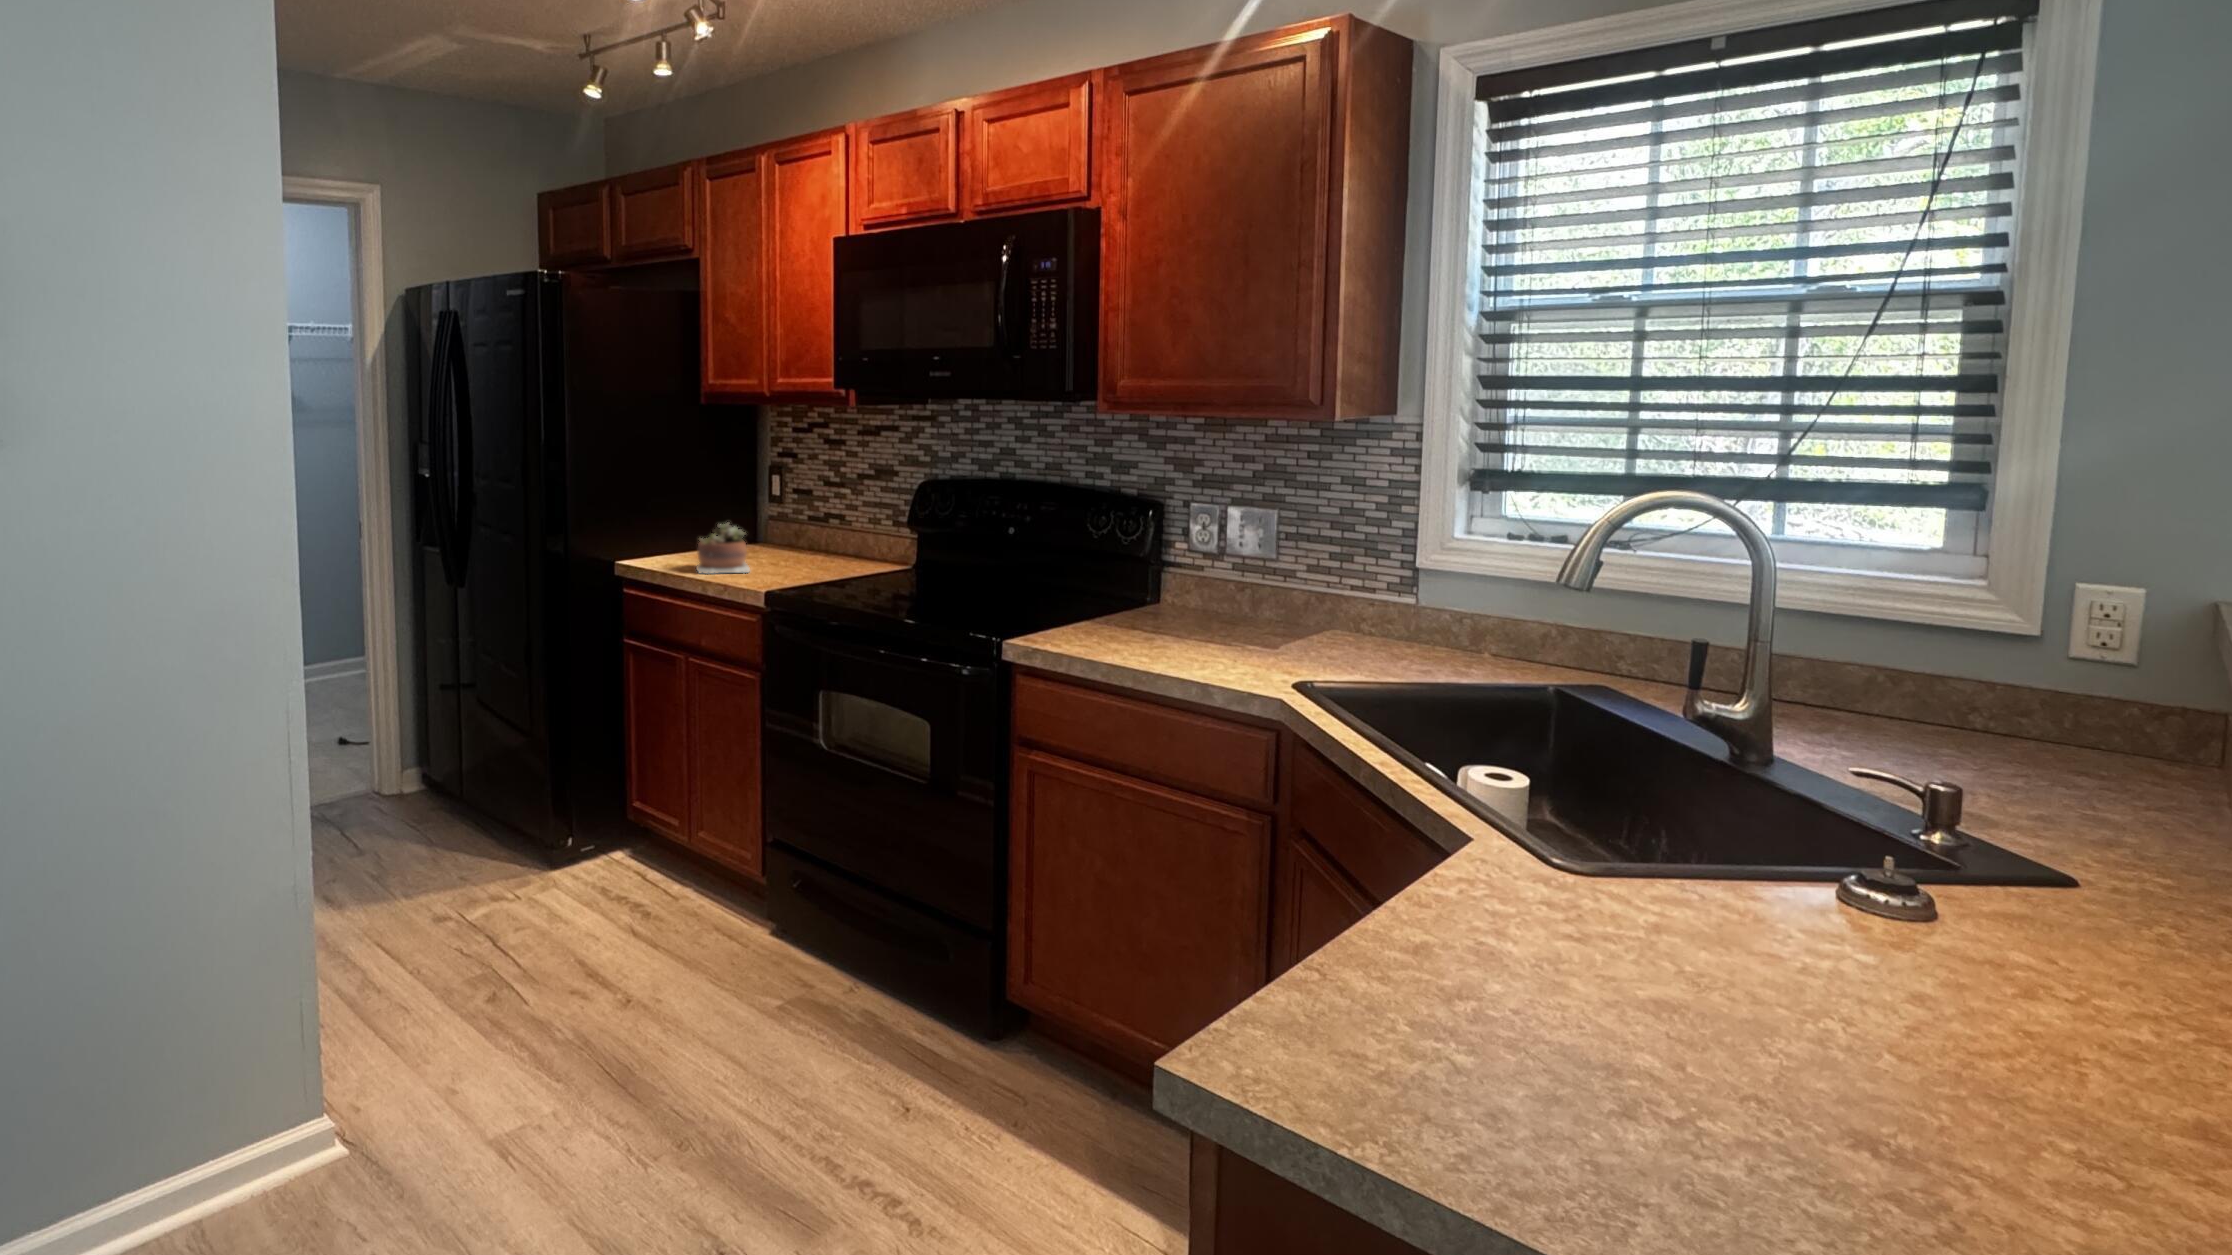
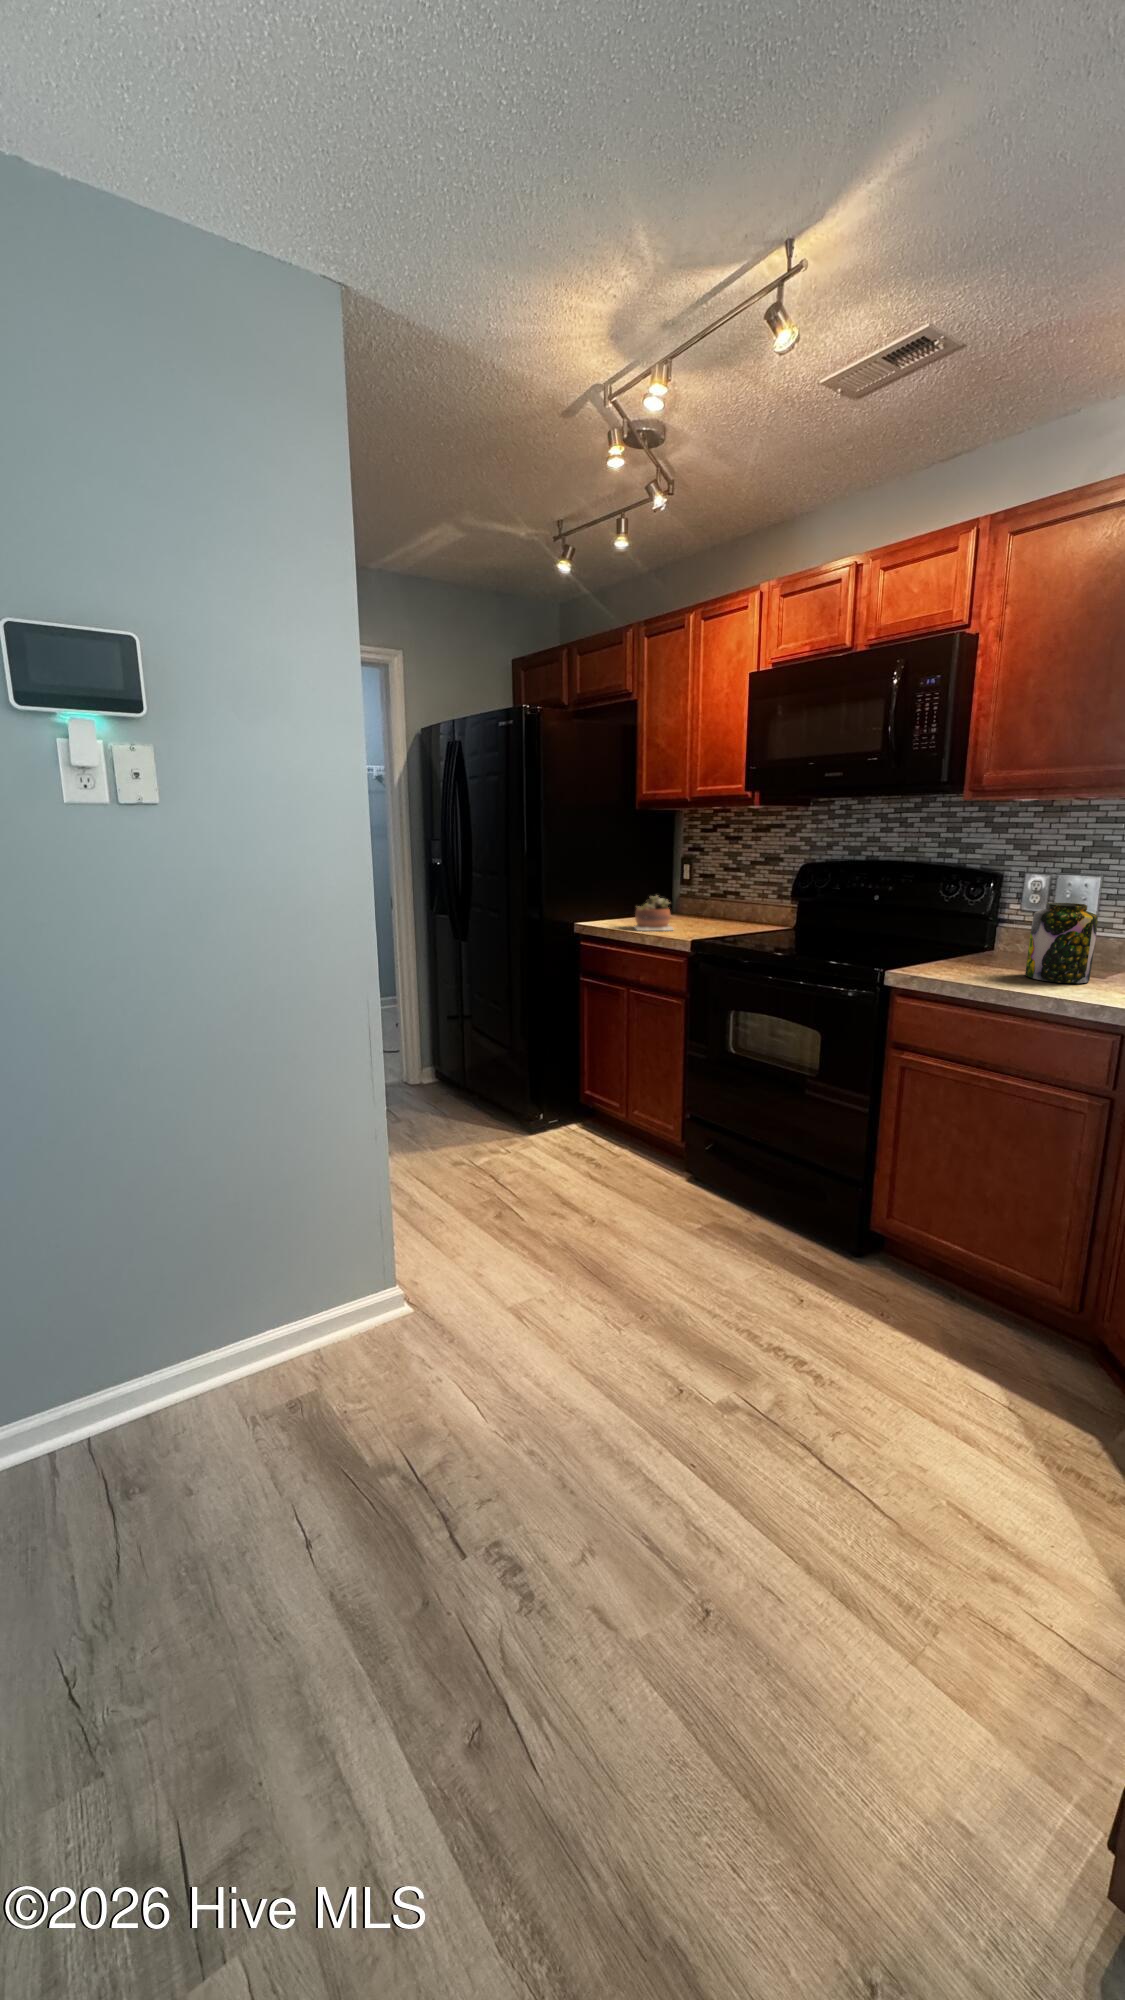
jar: none [1178,548,1254,655] -> present [1025,903,1098,983]

